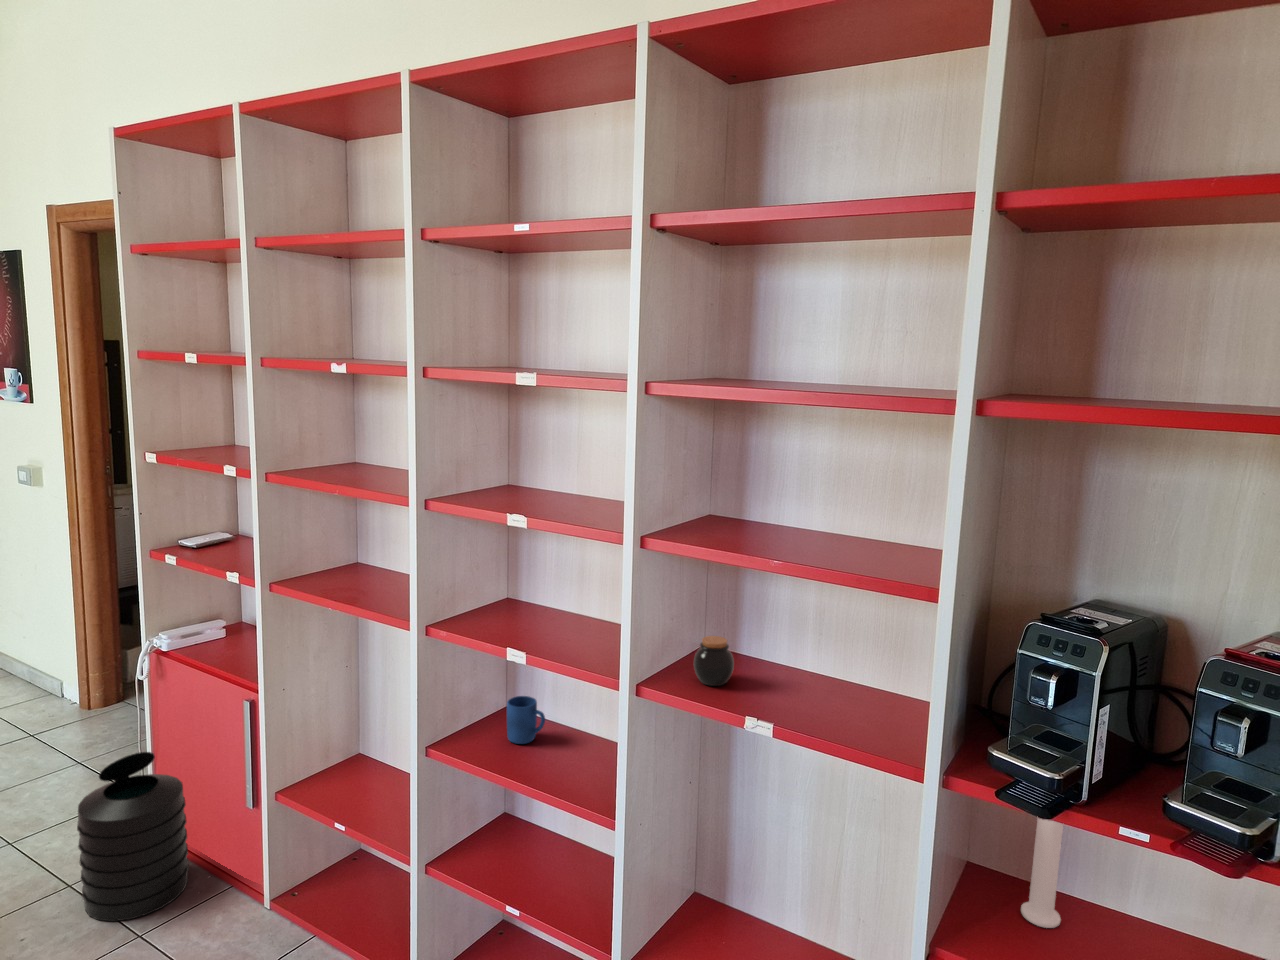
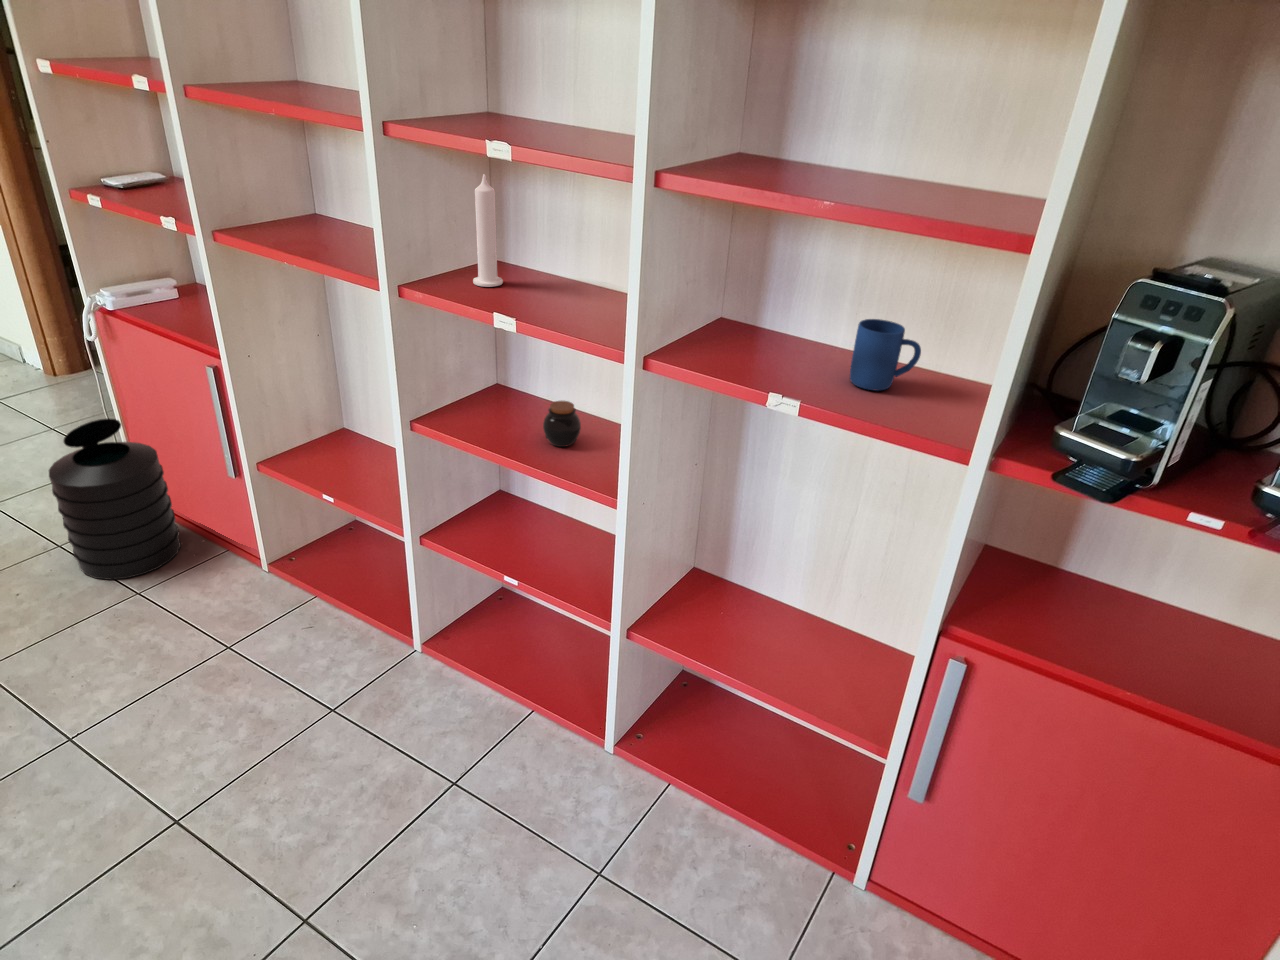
jar: present [694,636,734,686] -> present [543,401,581,447]
mug: present [507,696,545,744] -> present [850,319,921,391]
candle: present [1021,818,1063,928] -> present [473,174,503,287]

